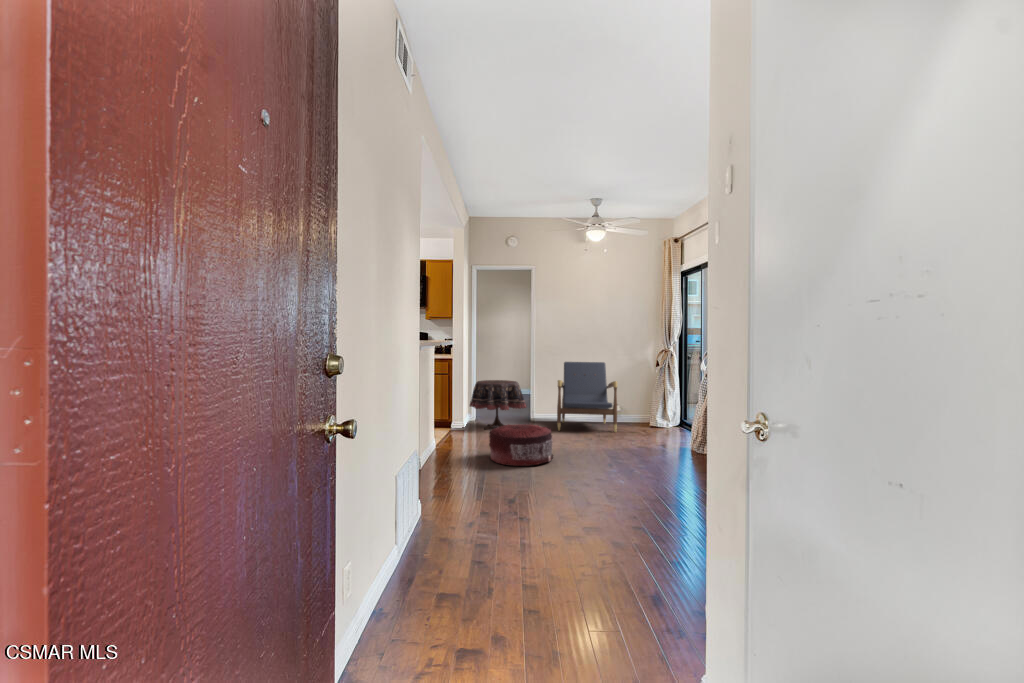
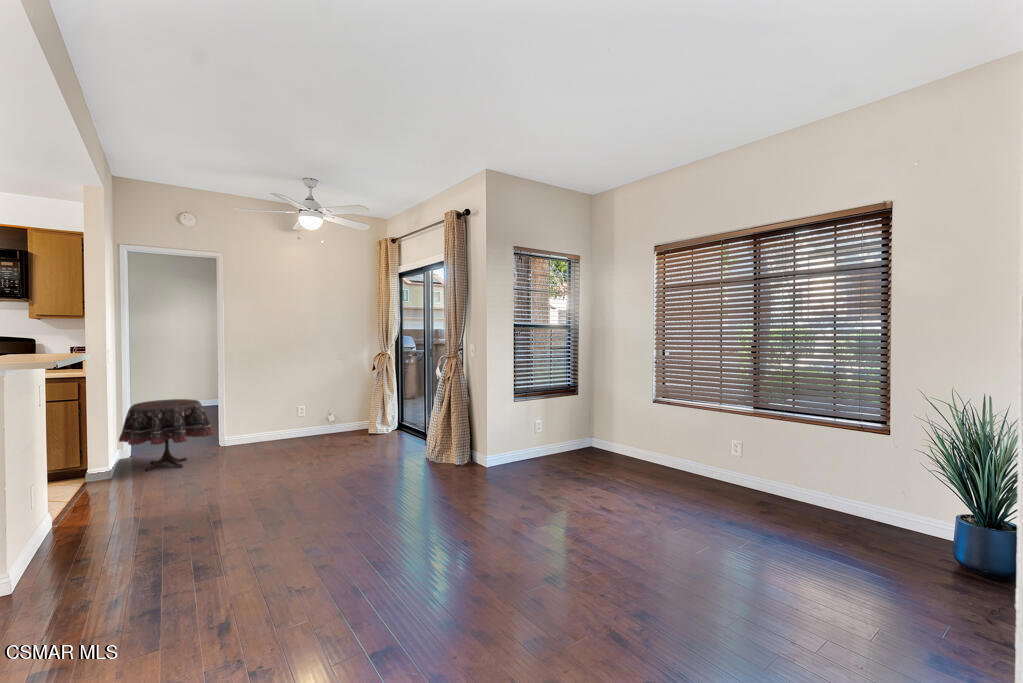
lounge chair: present [557,362,618,432] -> none [258,369,334,457]
pouf: present [489,424,553,466] -> none [158,467,264,539]

